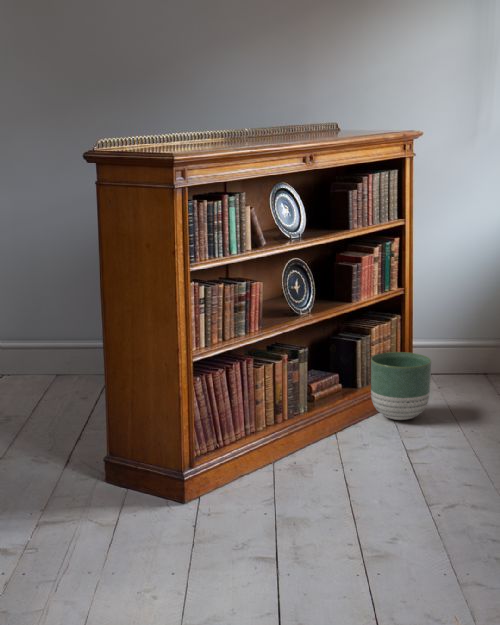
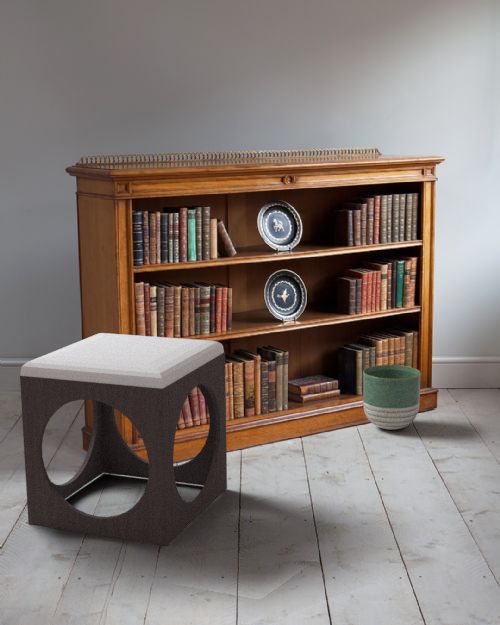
footstool: none [145,343,336,581] -> present [20,333,227,546]

